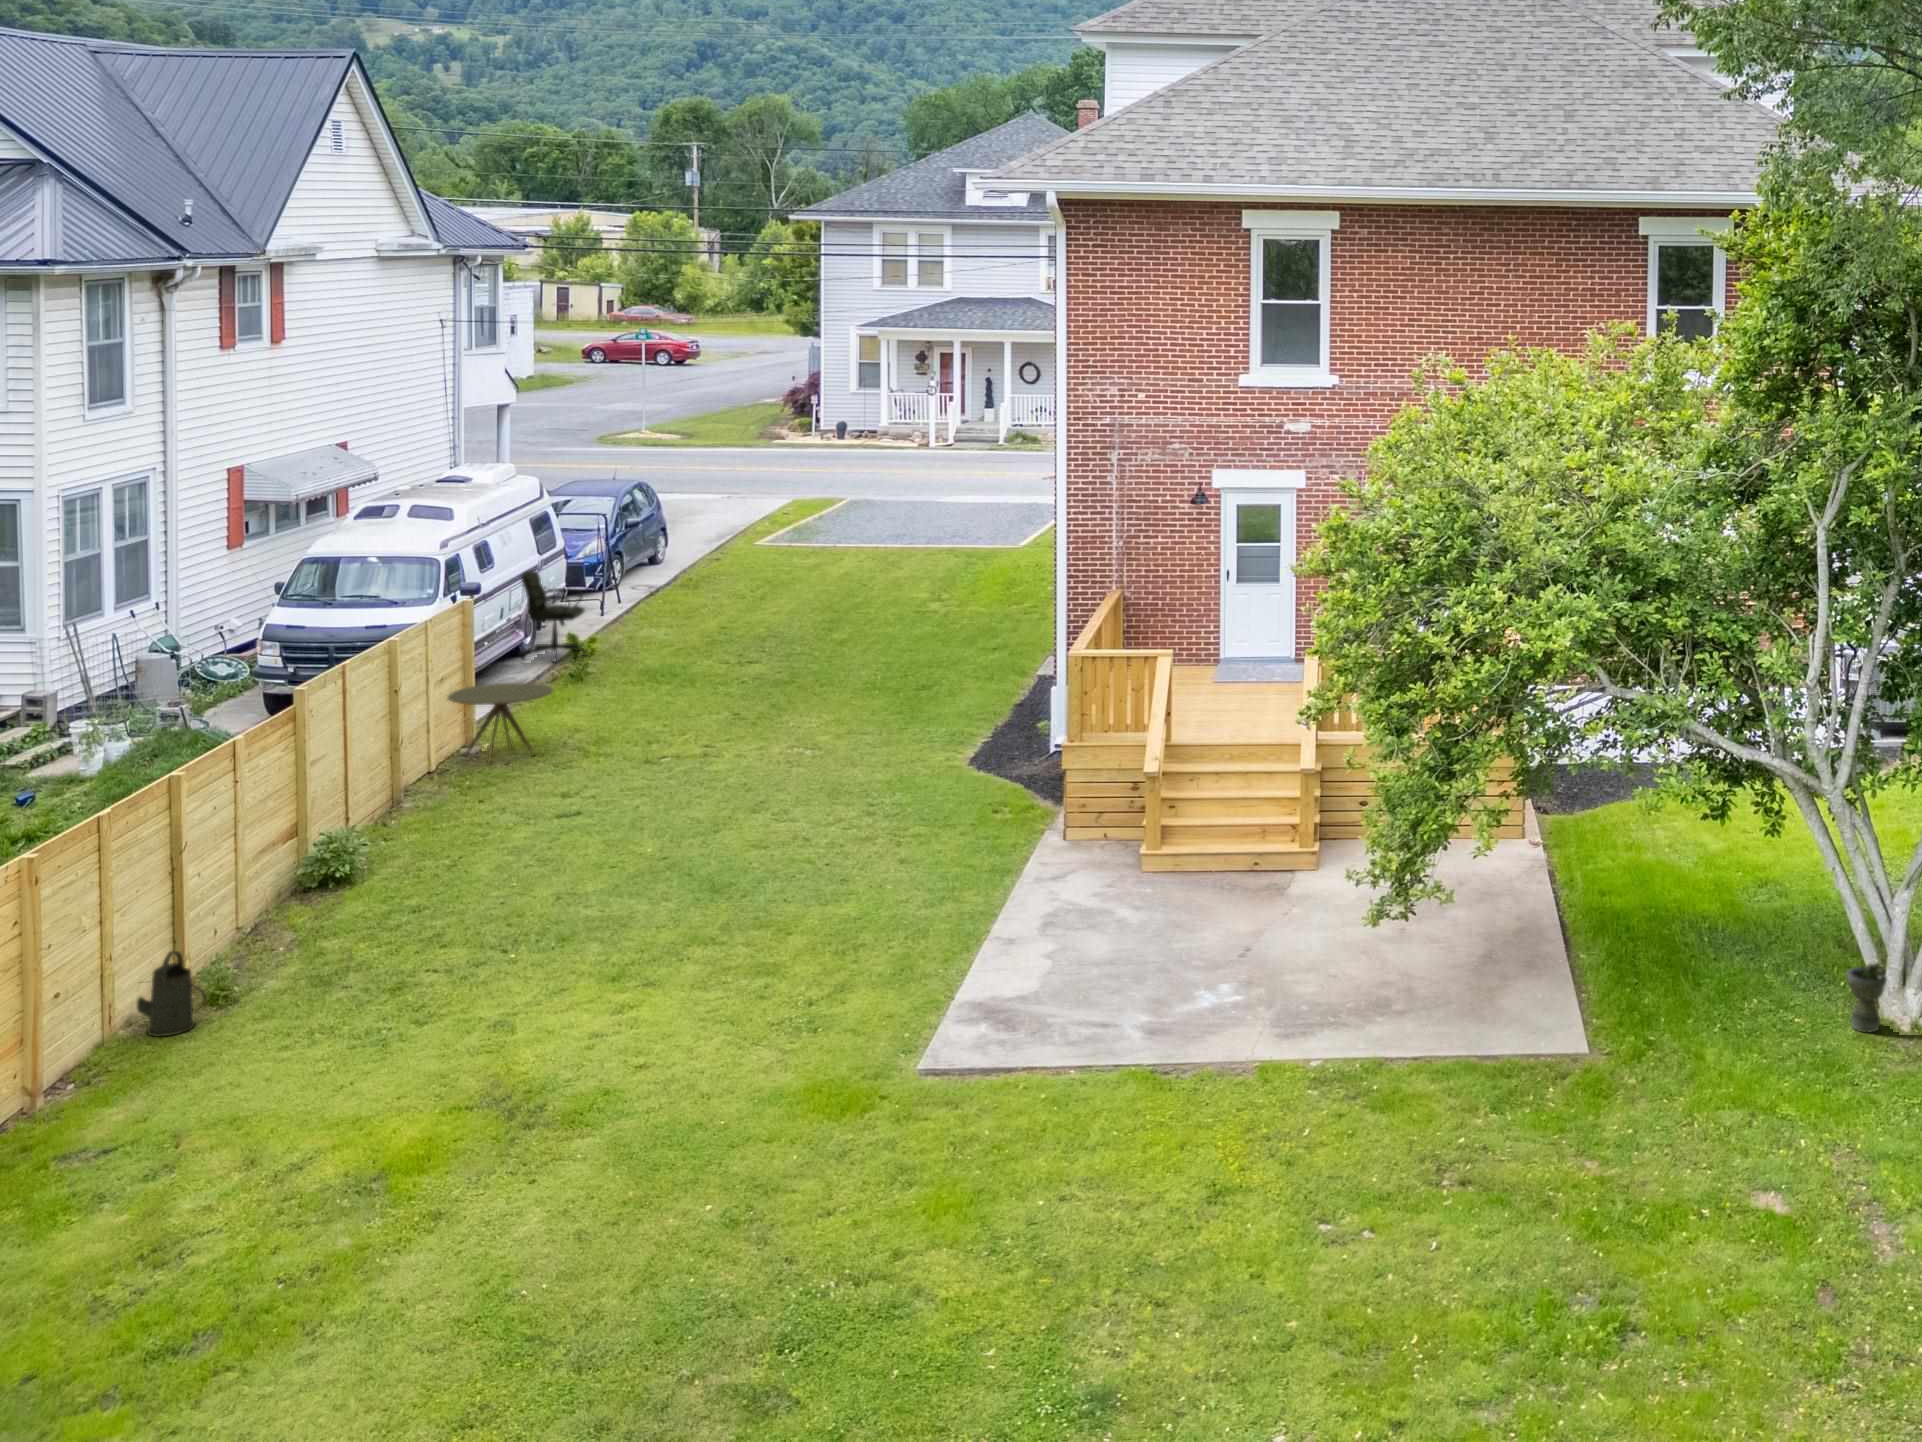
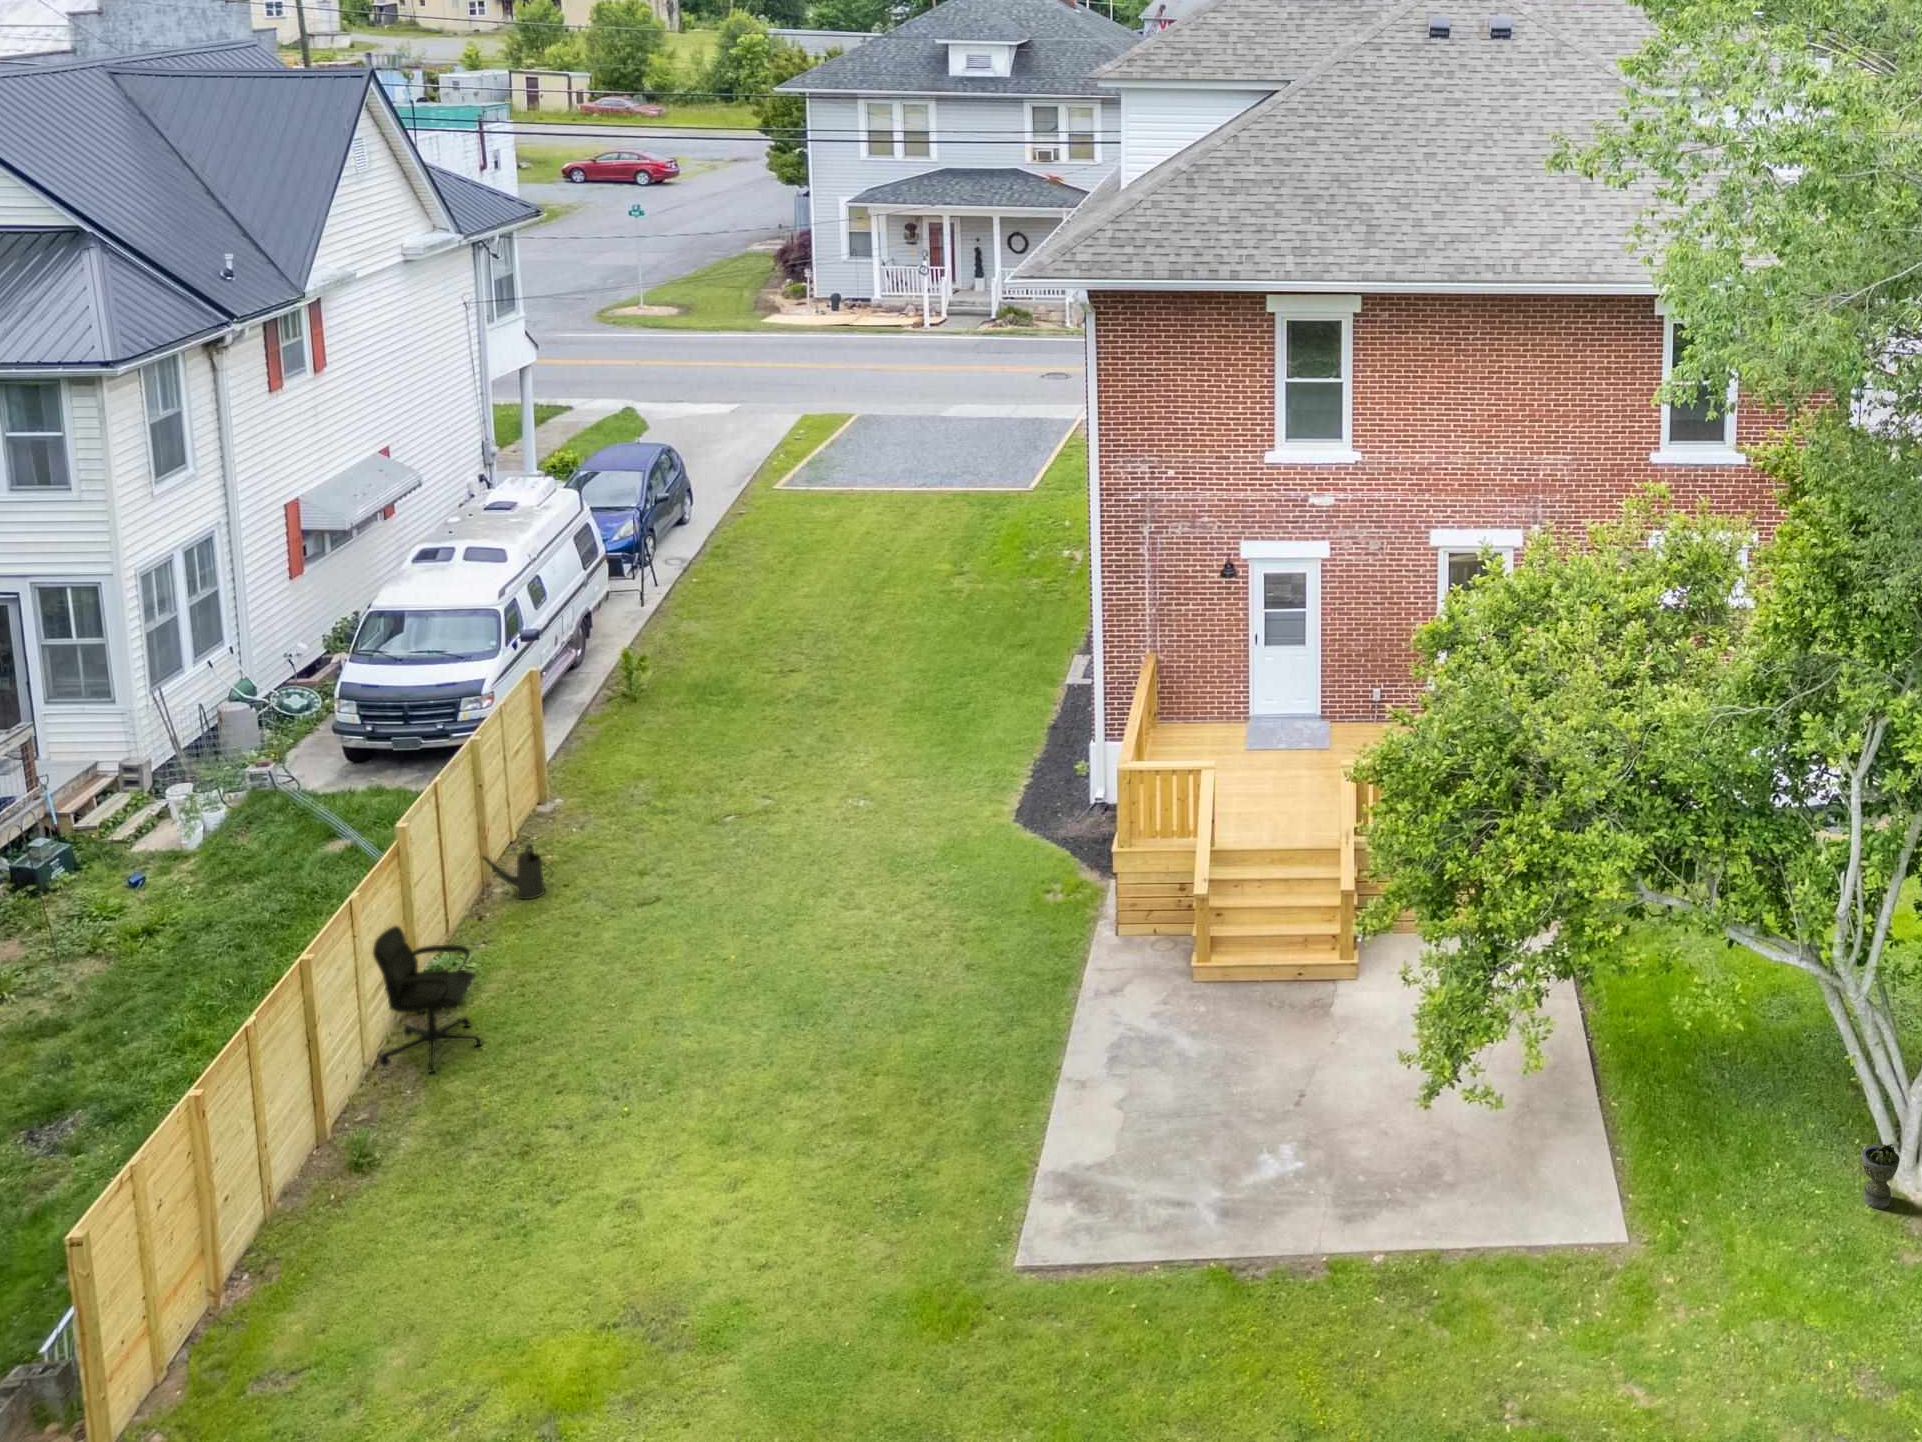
chair: present [519,571,587,661] -> present [373,926,482,1072]
round table: present [448,682,553,763] -> none [524,746,622,834]
watering can: present [137,951,207,1036] -> present [483,844,548,899]

